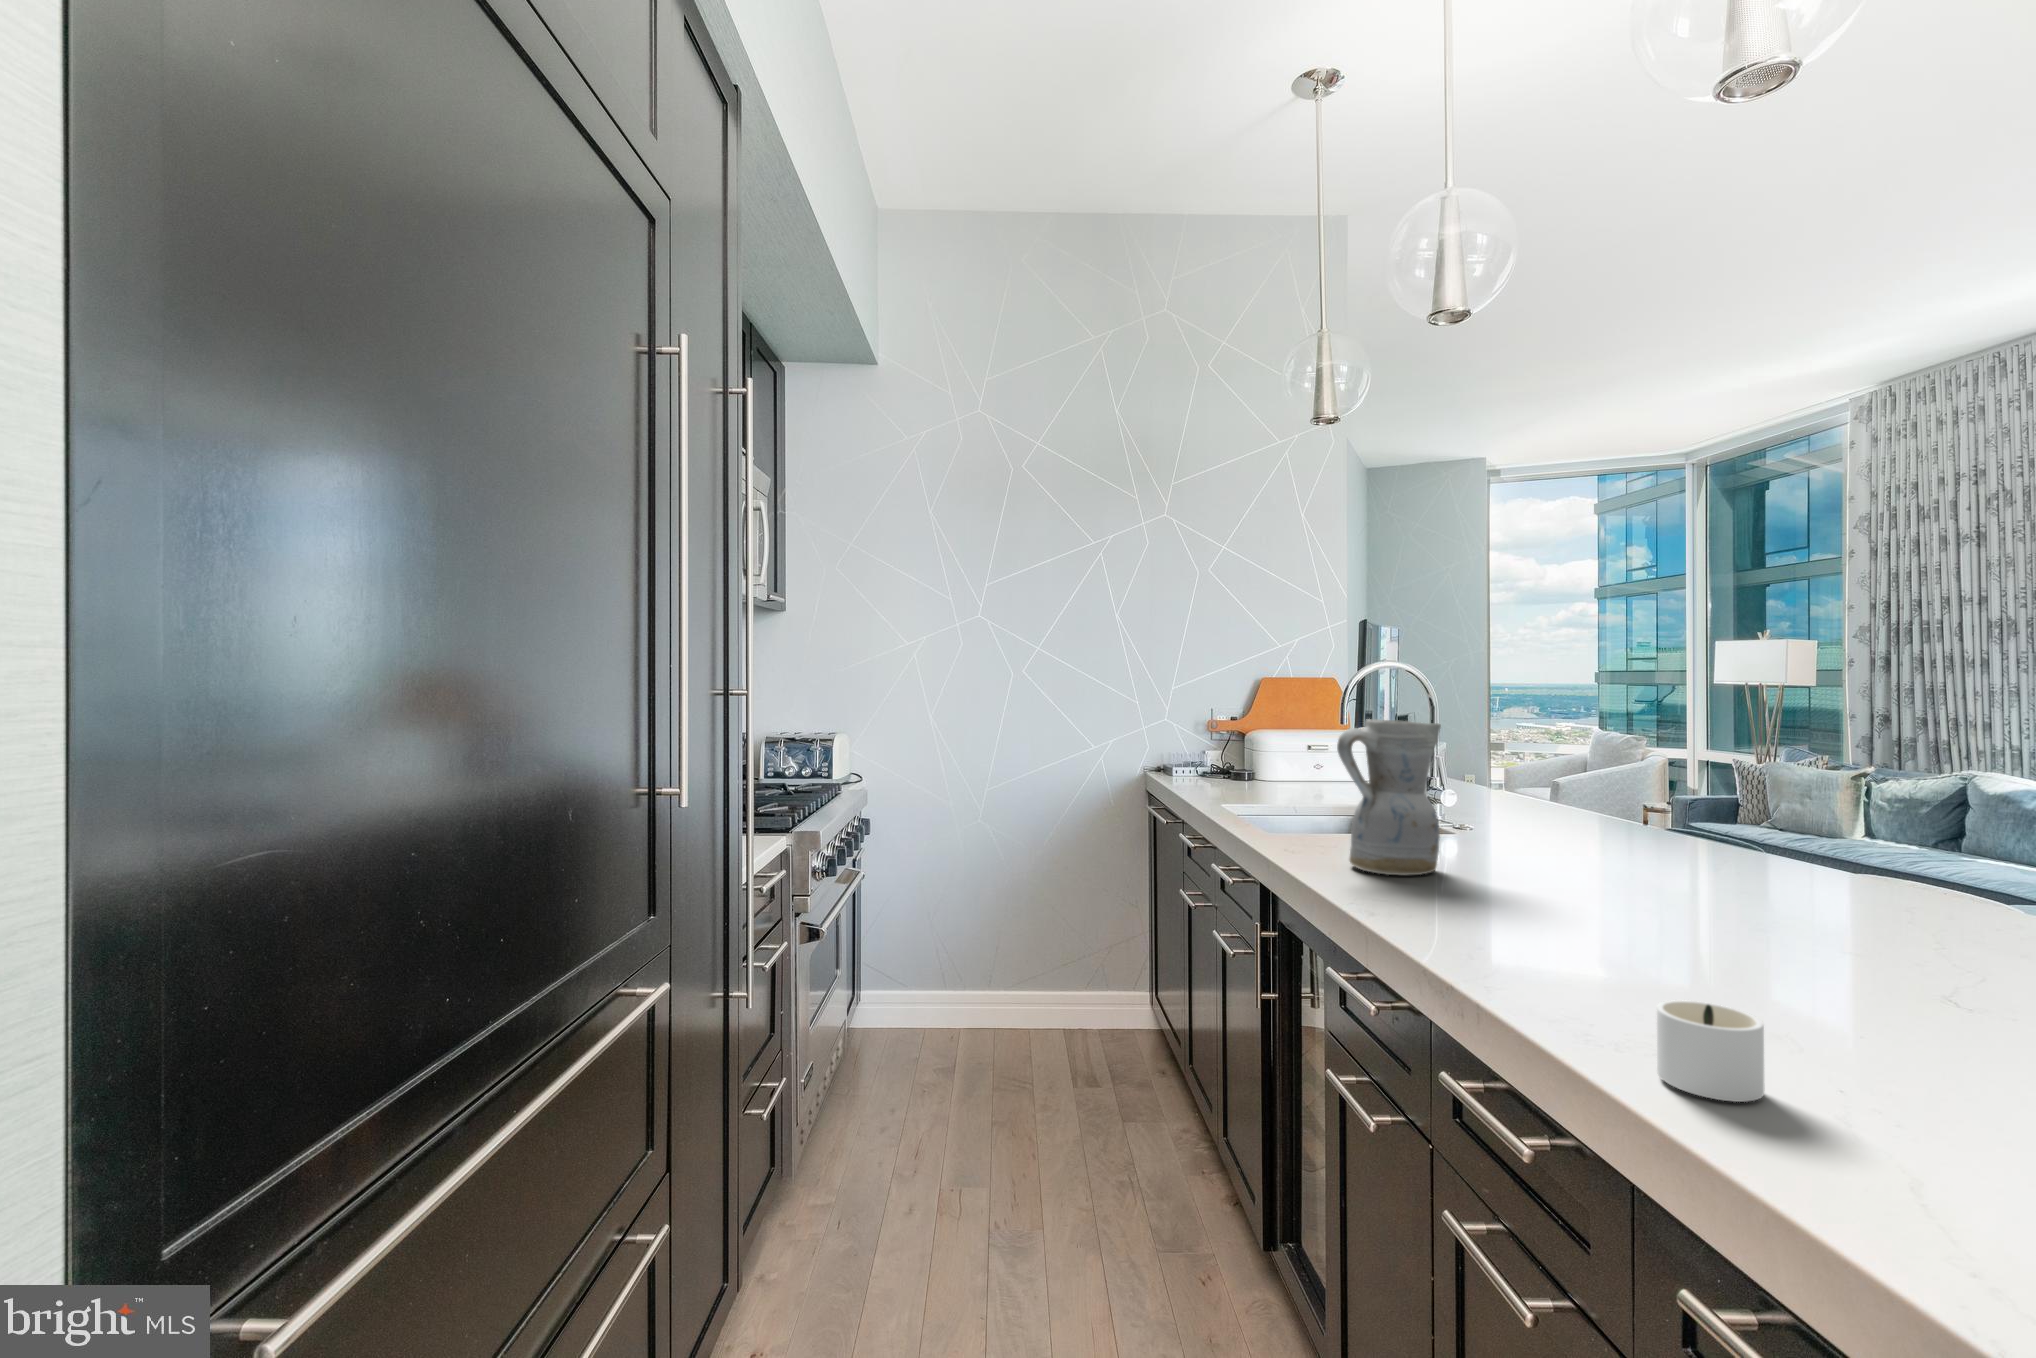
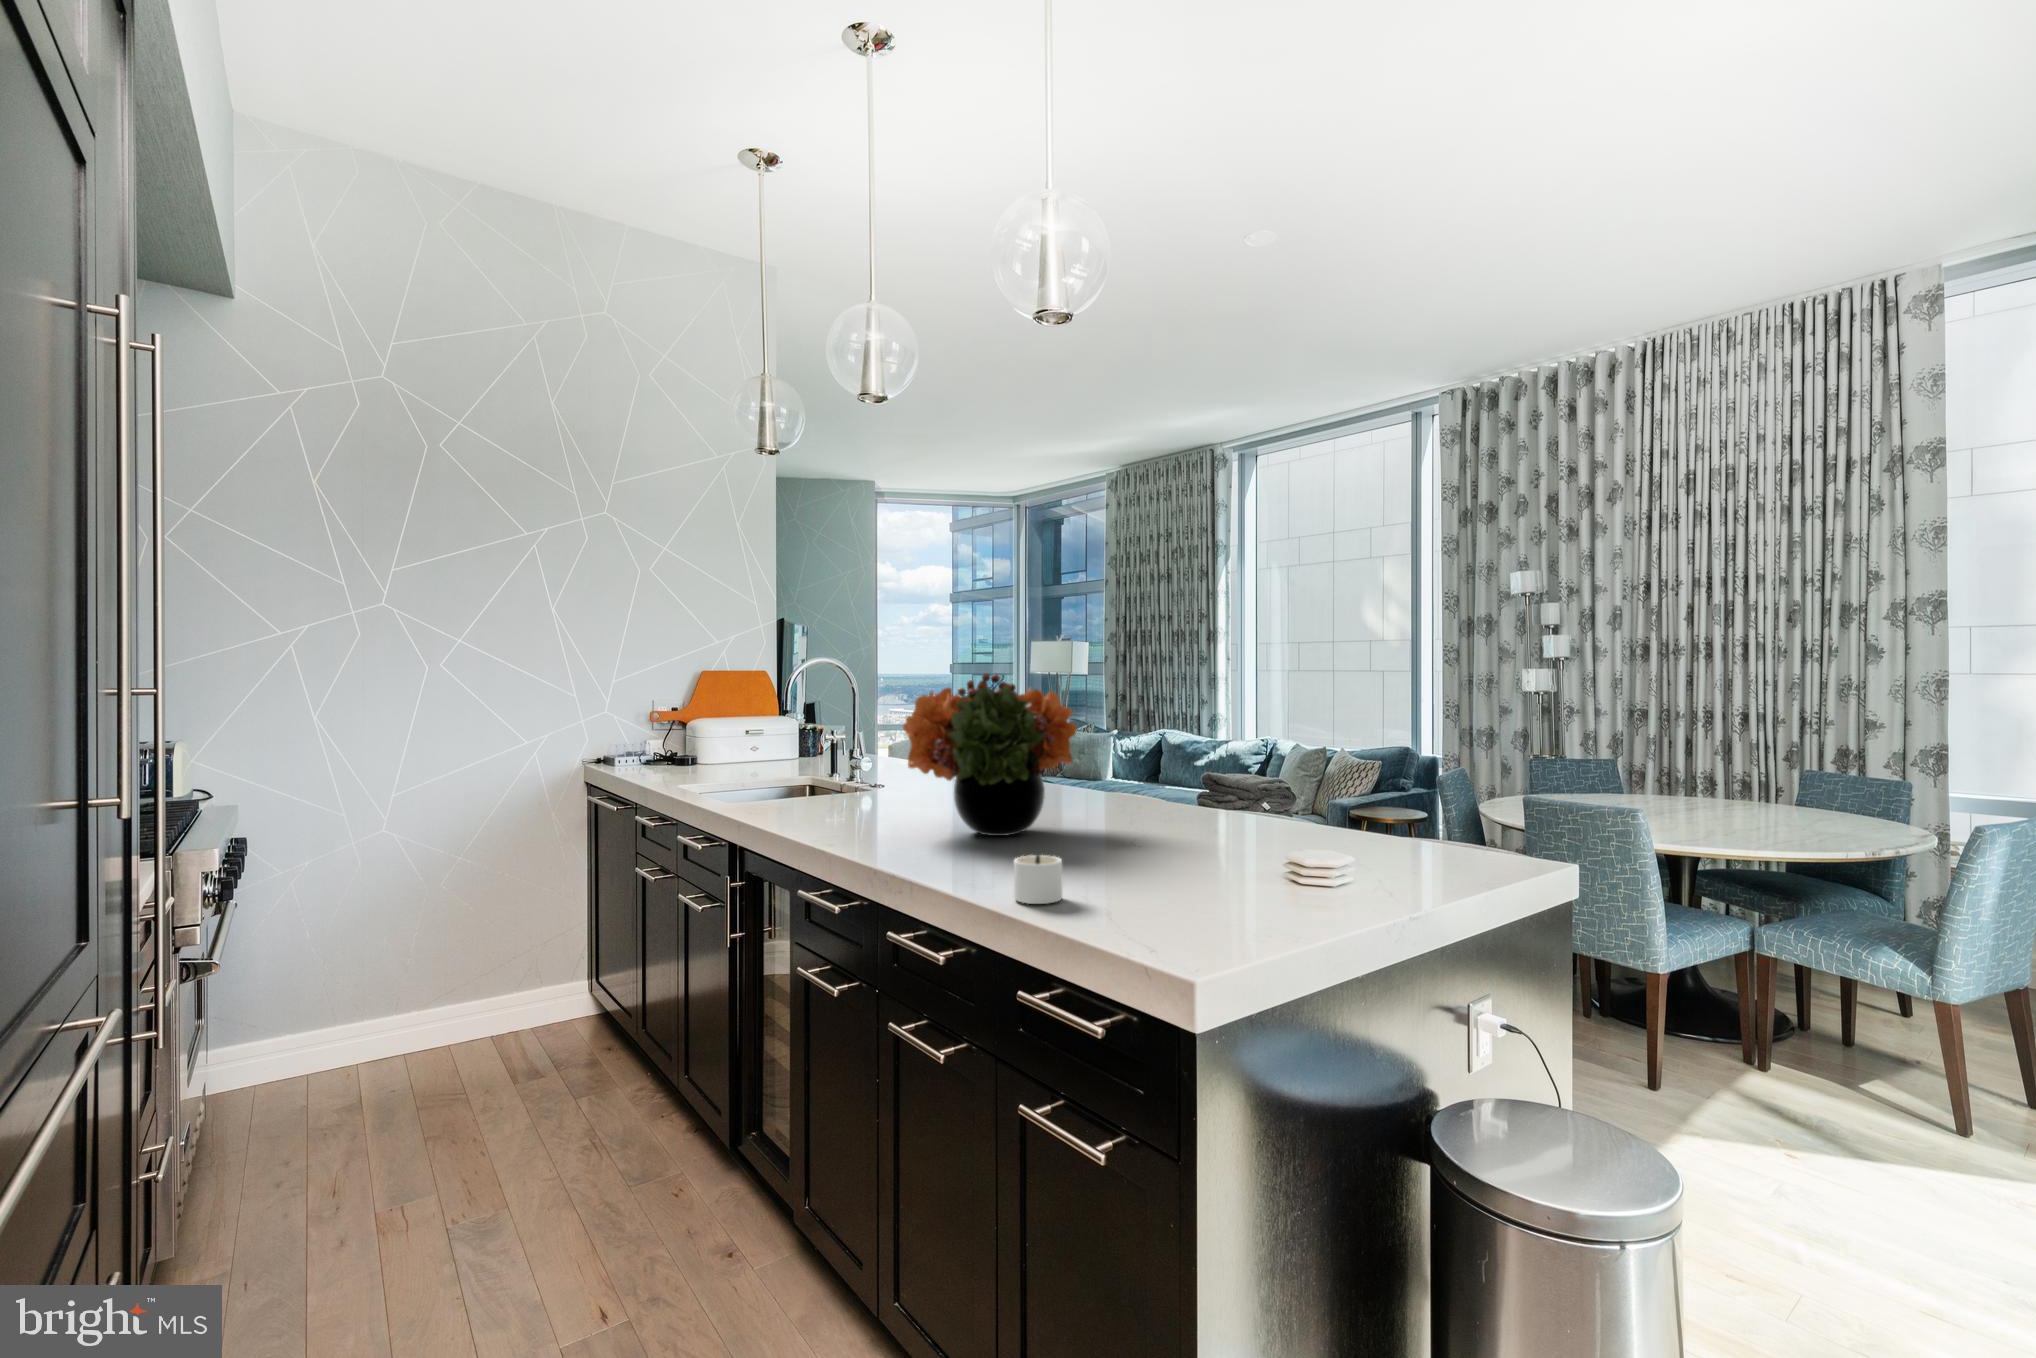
flower arrangement: none [1477,681,1805,934] -> present [903,673,1077,836]
ceramic pitcher: present [1337,719,1441,875] -> none [797,703,871,822]

